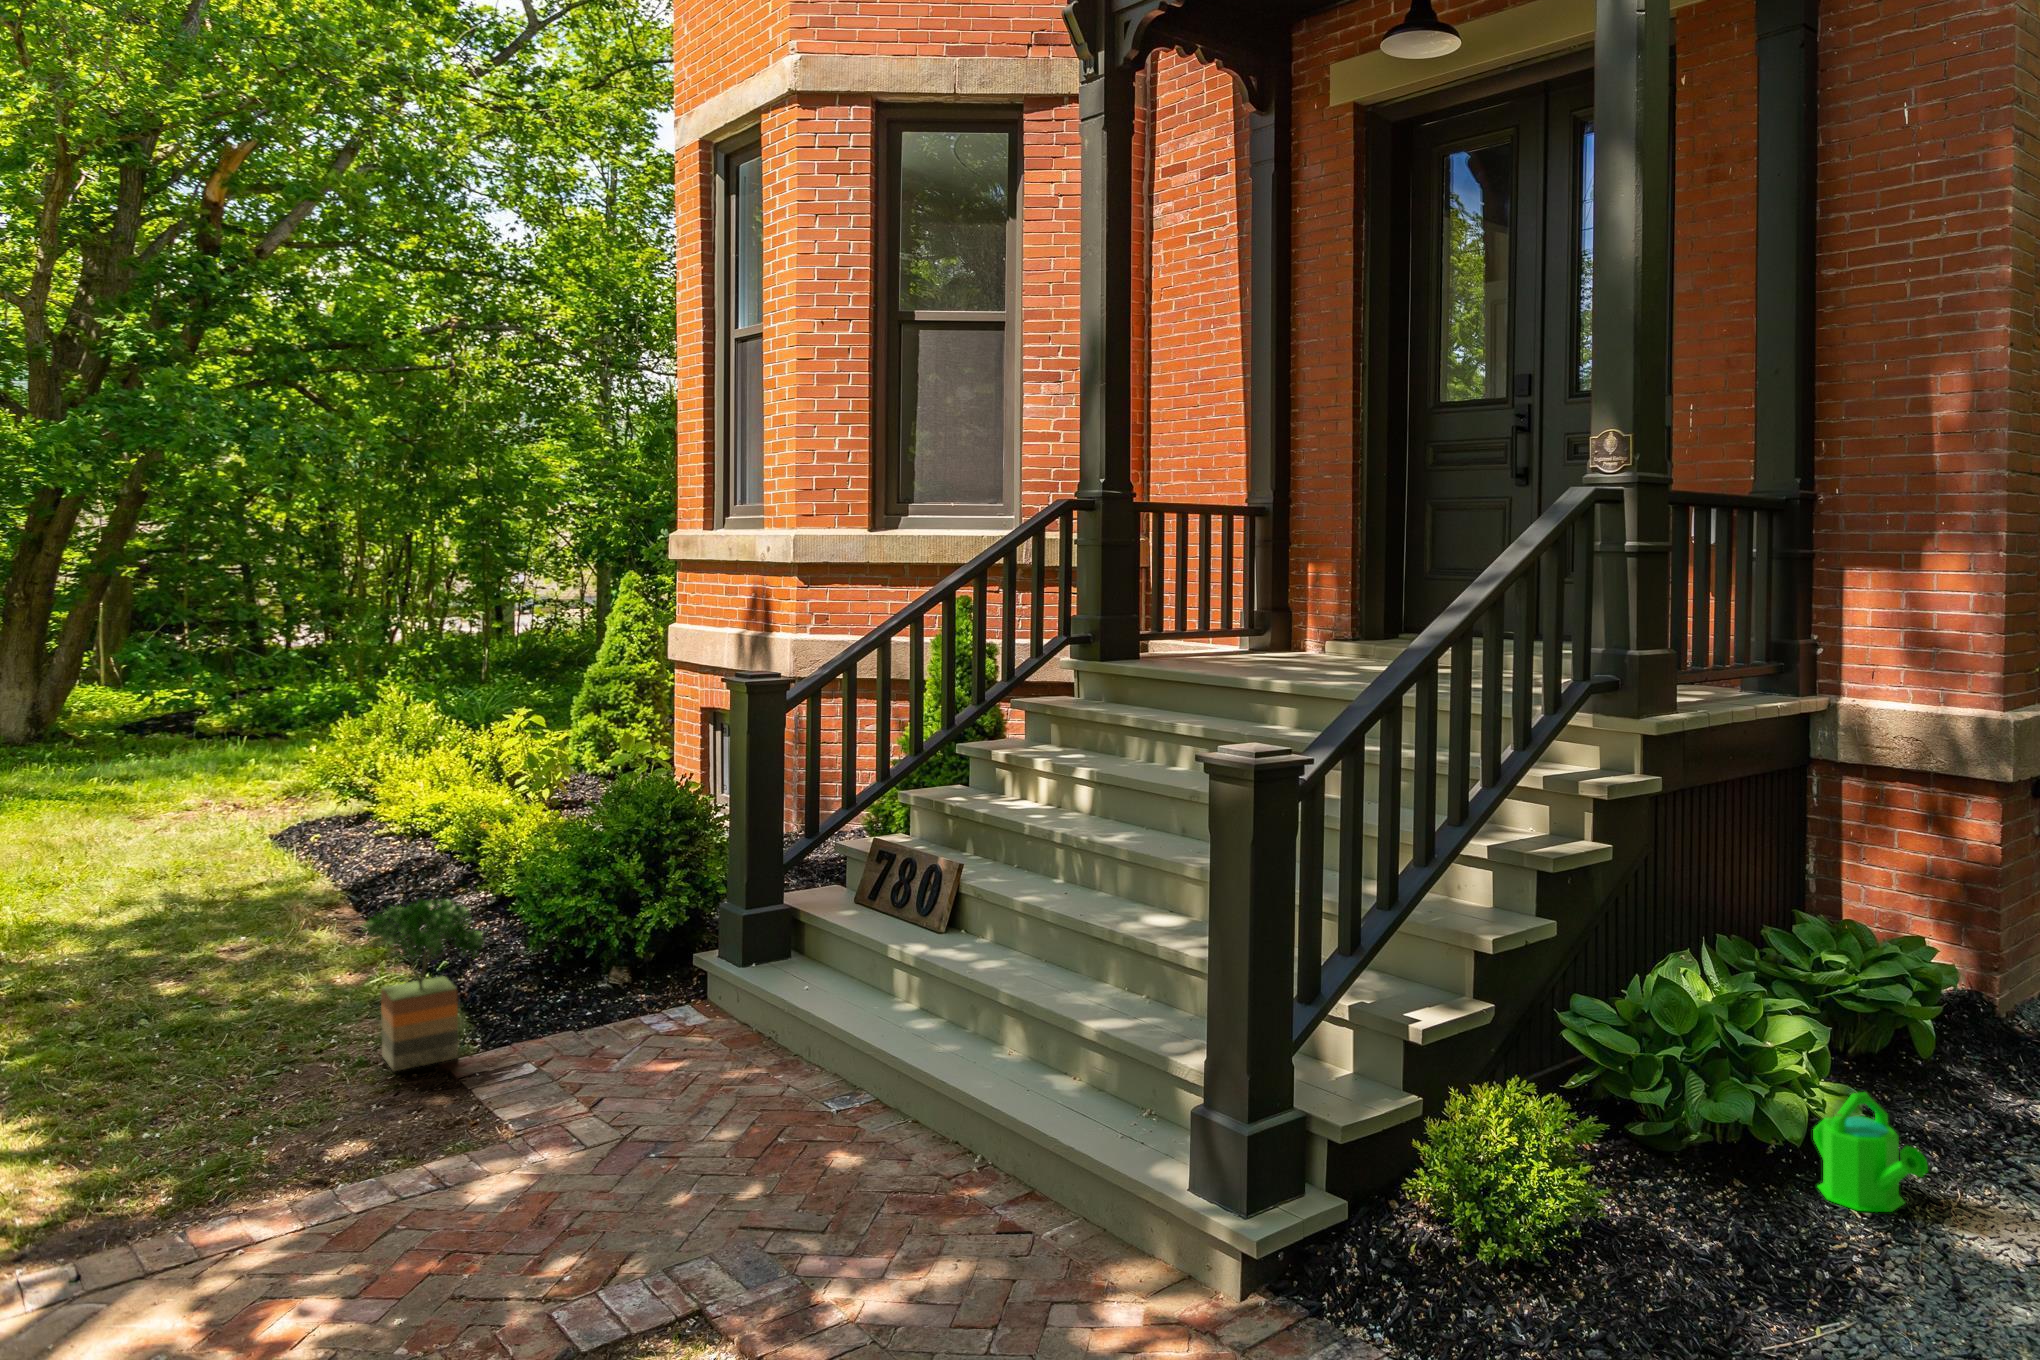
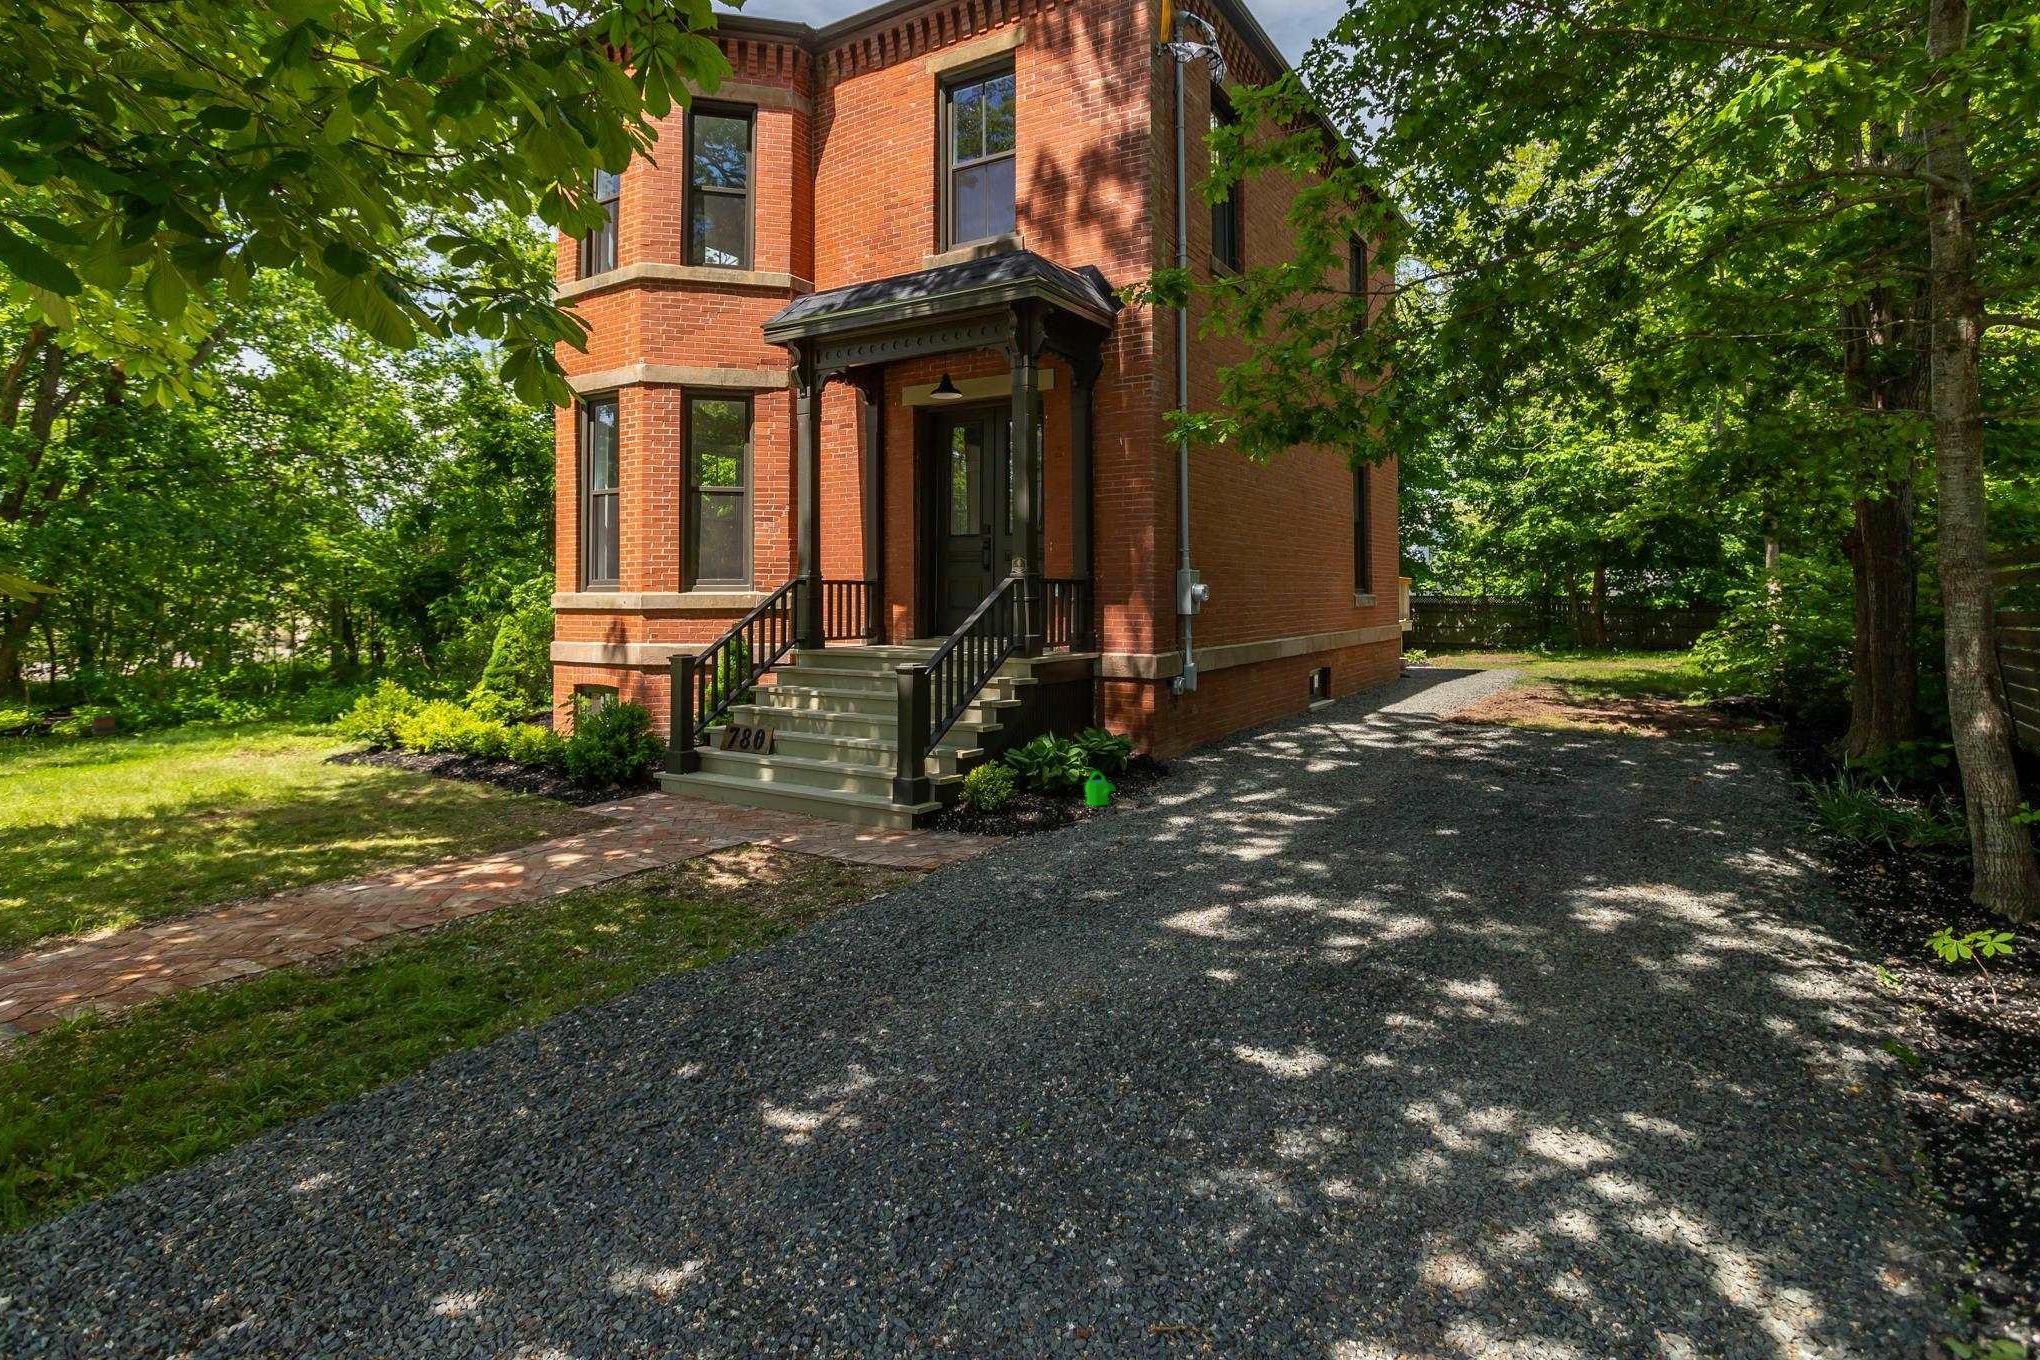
potted tree: present [362,897,484,1071] -> present [88,696,122,735]

